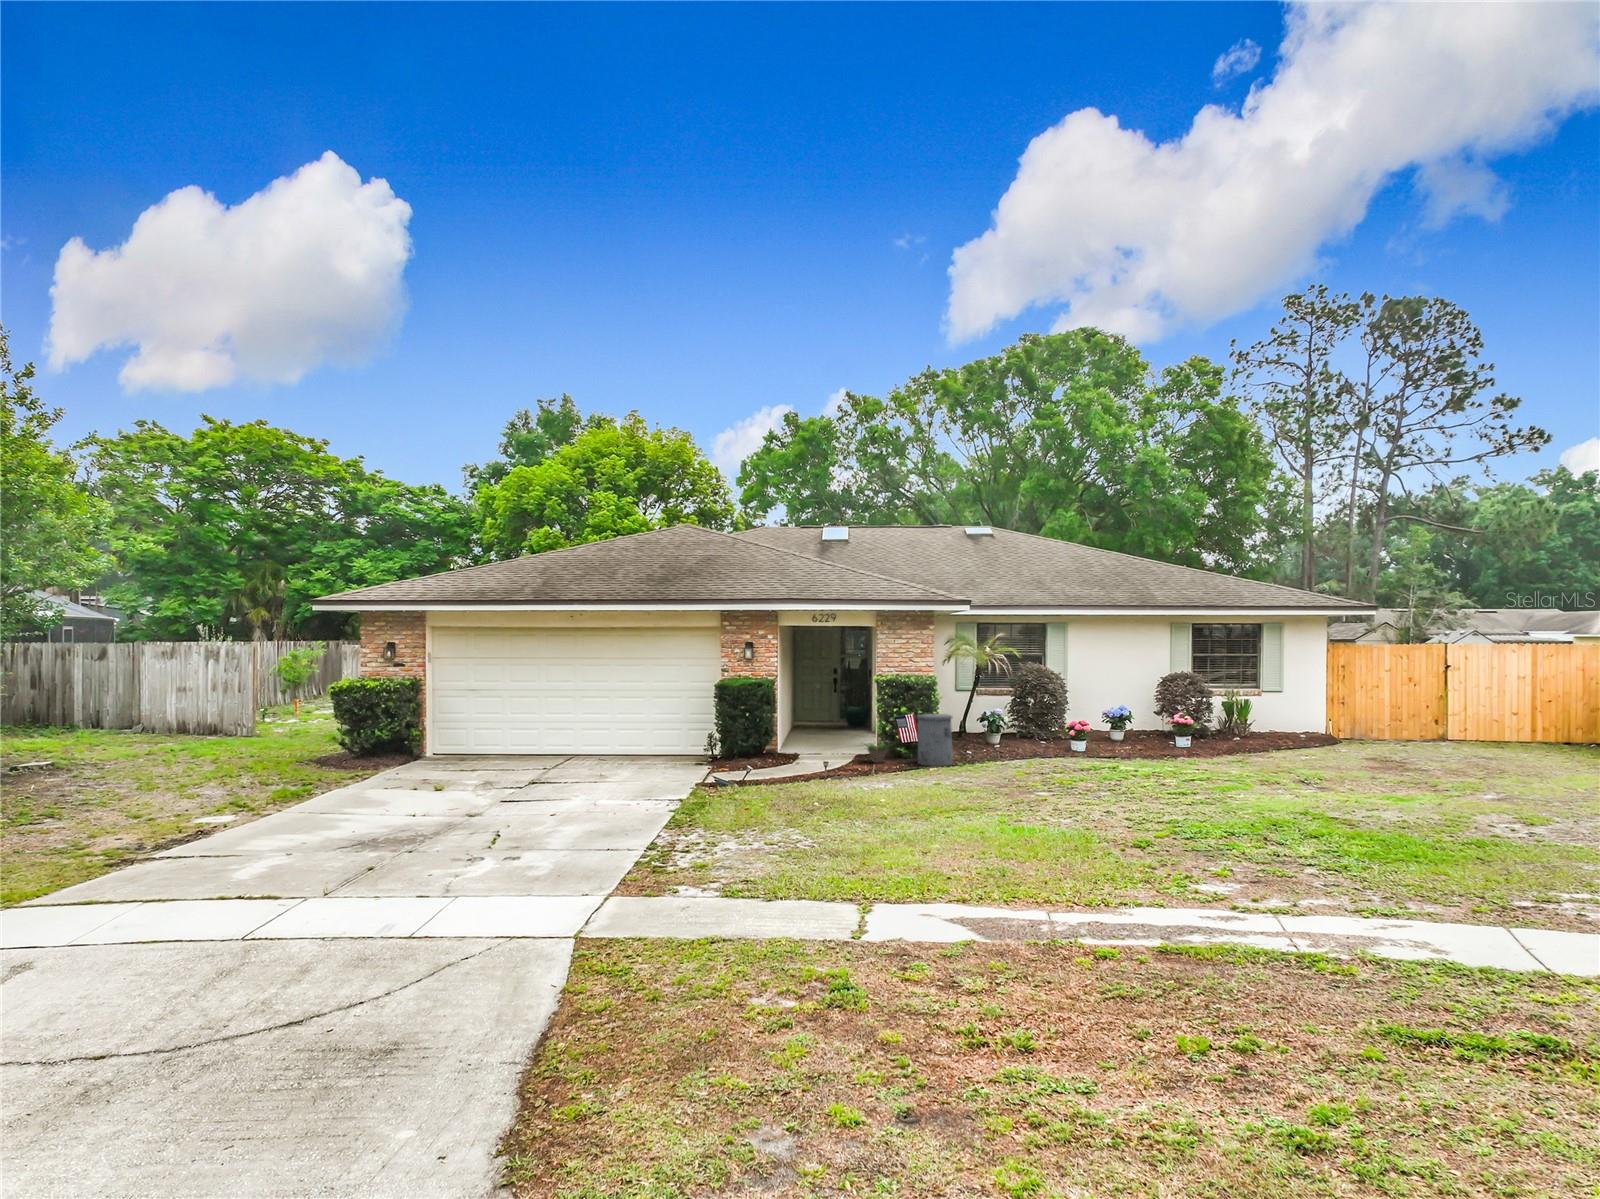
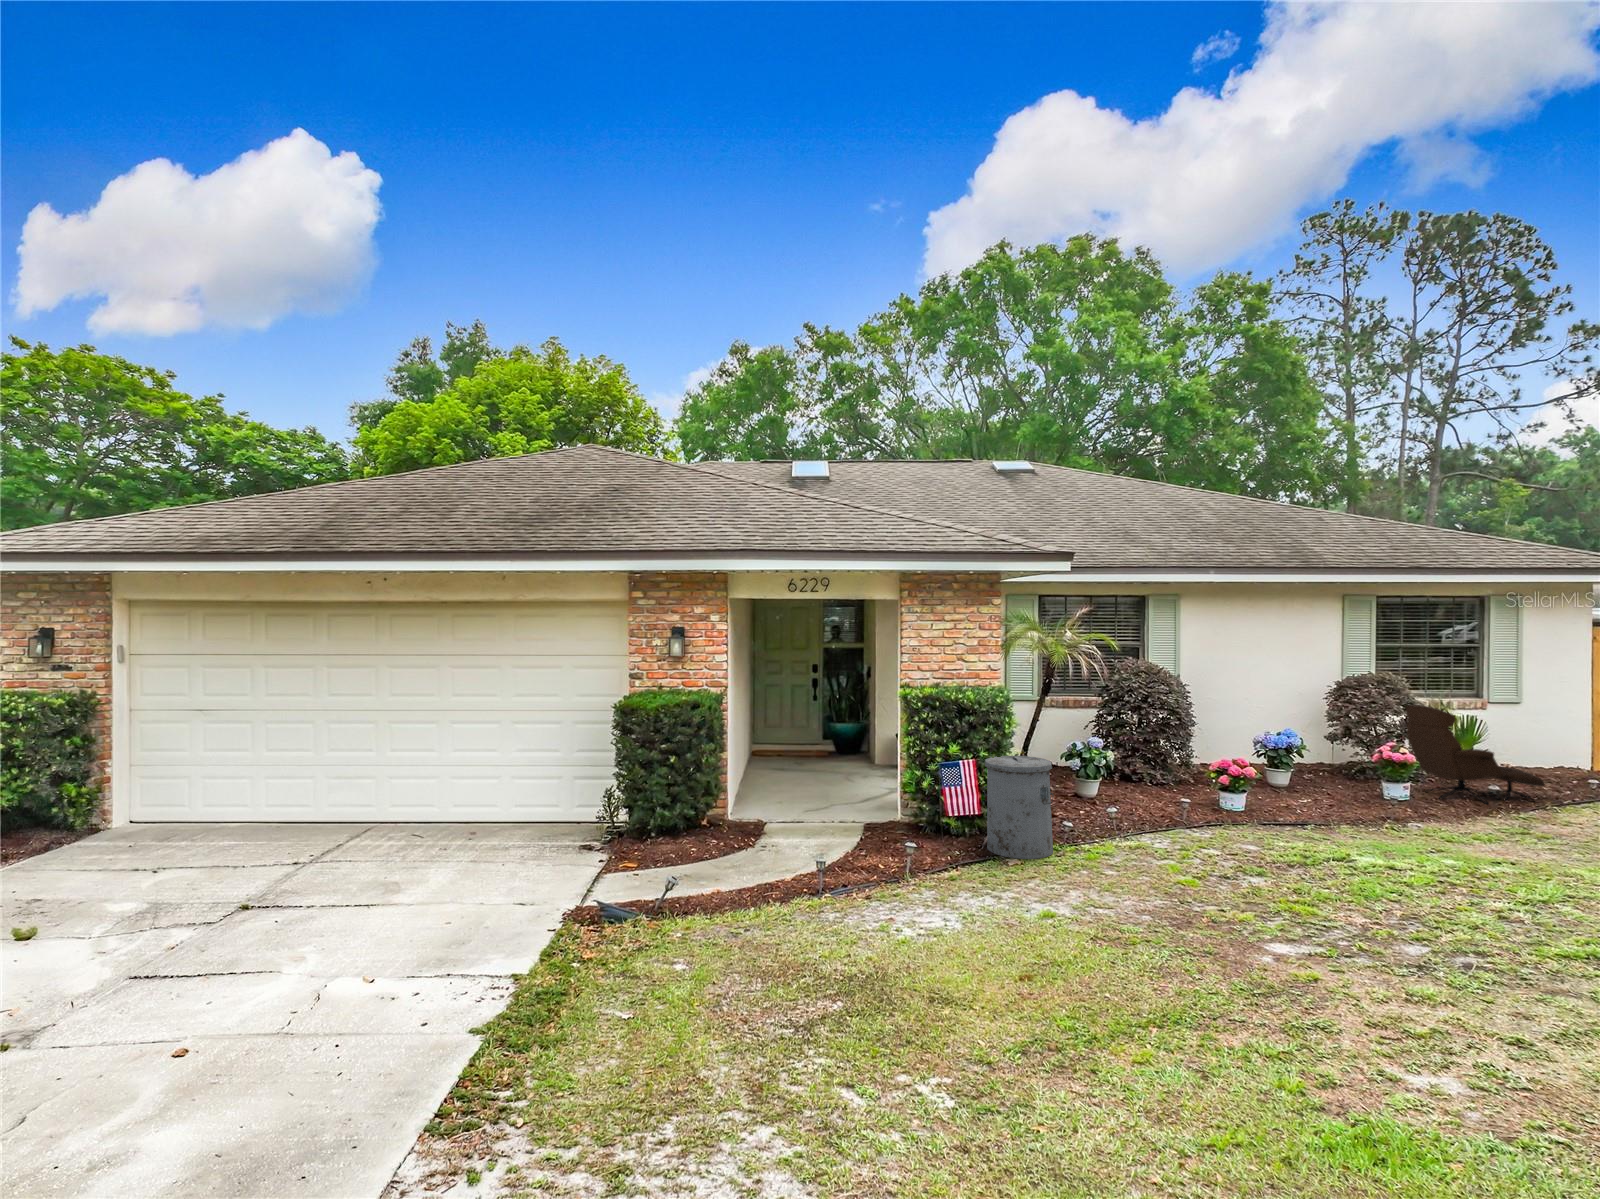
lounge chair: none [1202,693,1280,753] -> present [1406,705,1545,804]
decorative plant: present [864,744,889,763] -> none [880,810,945,850]

